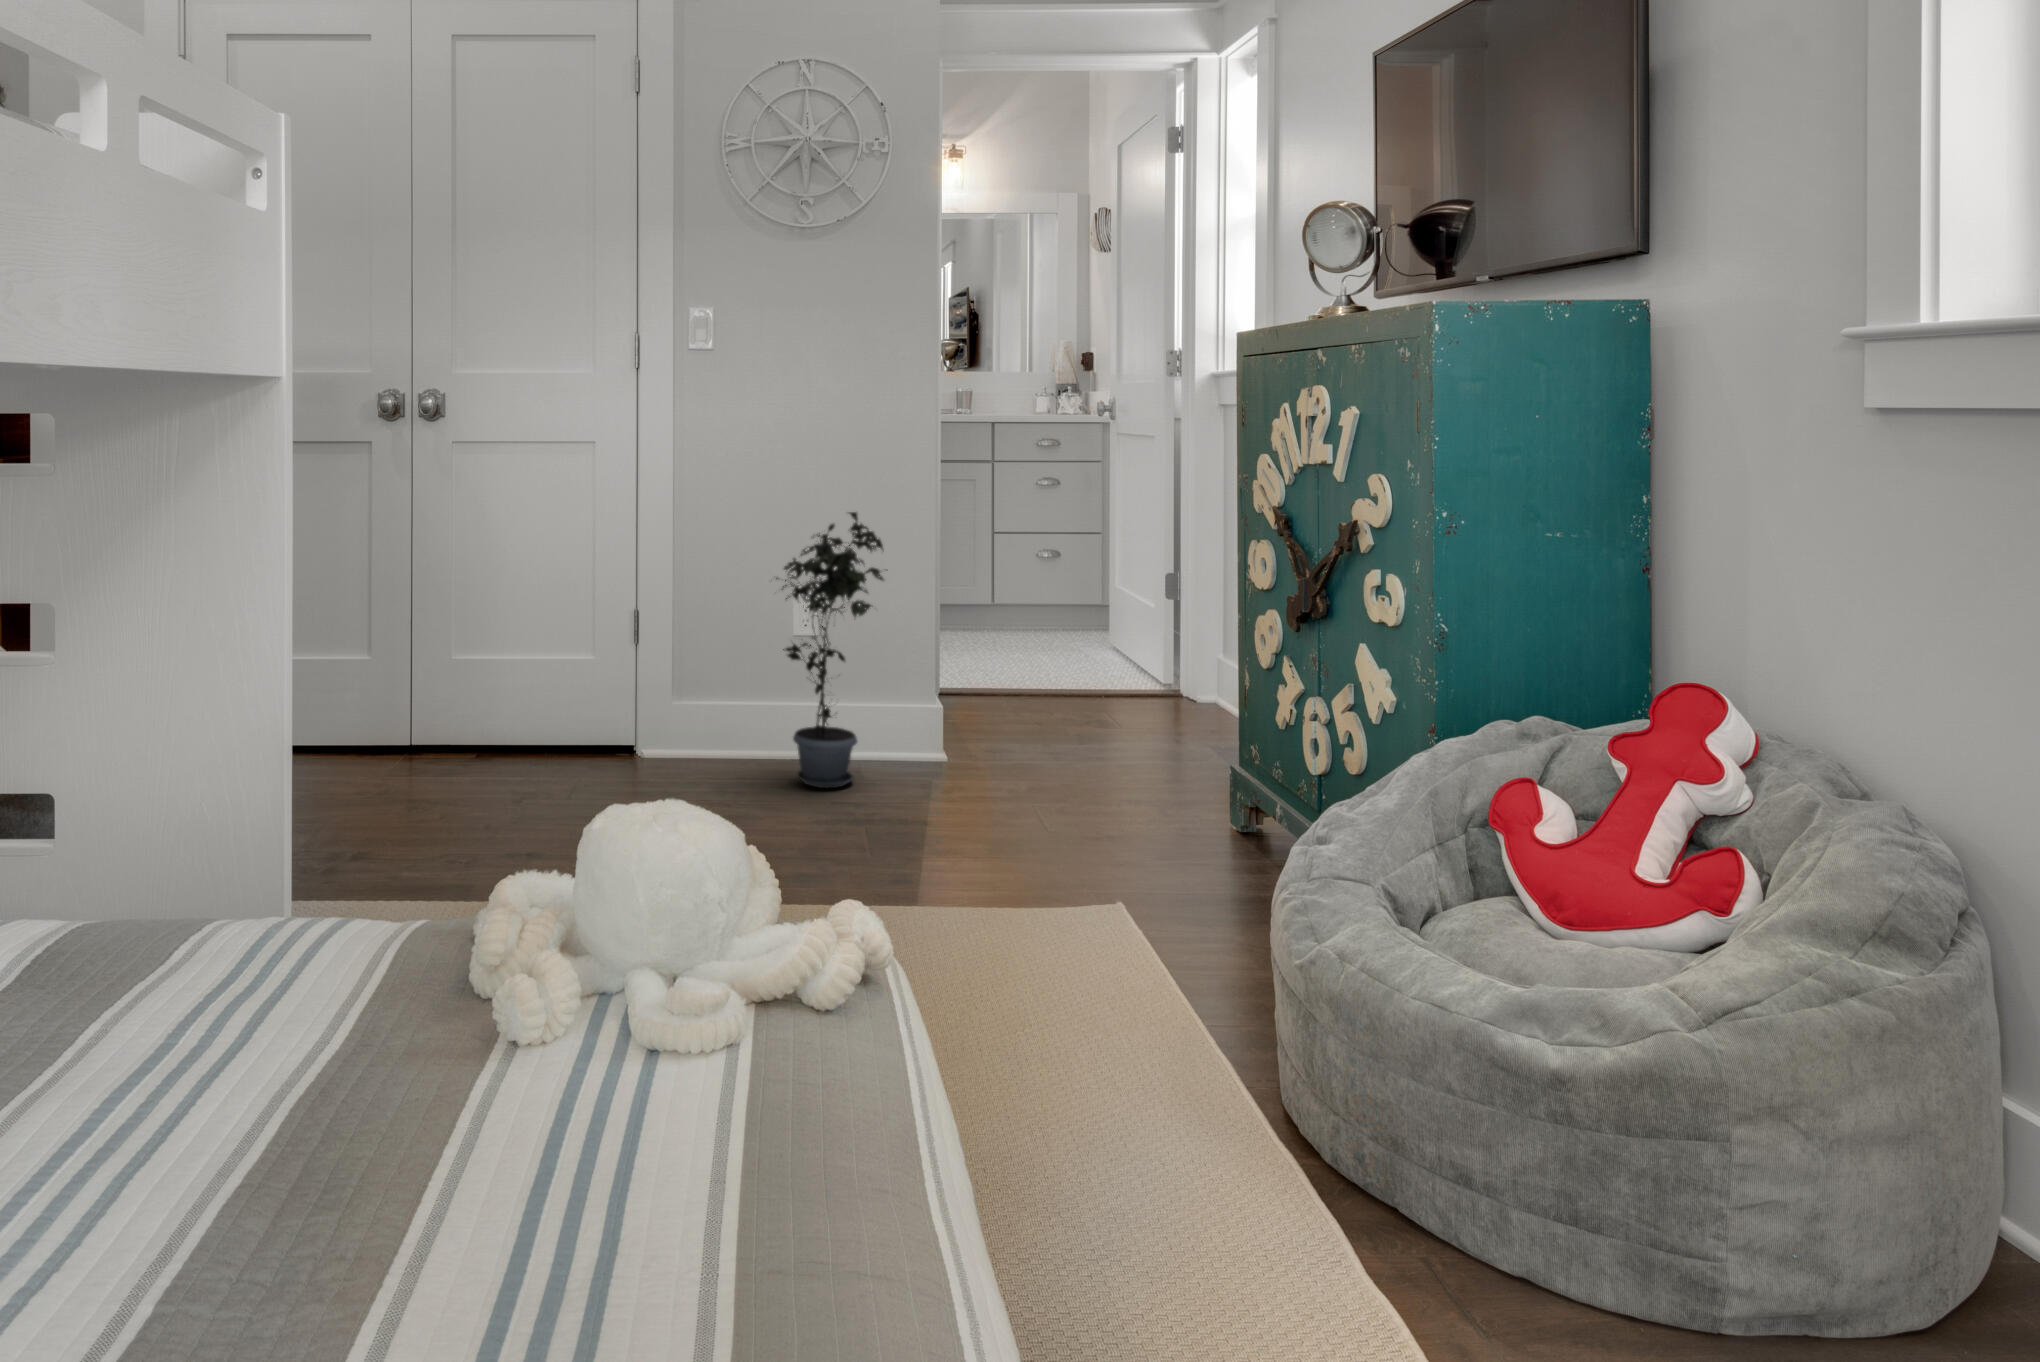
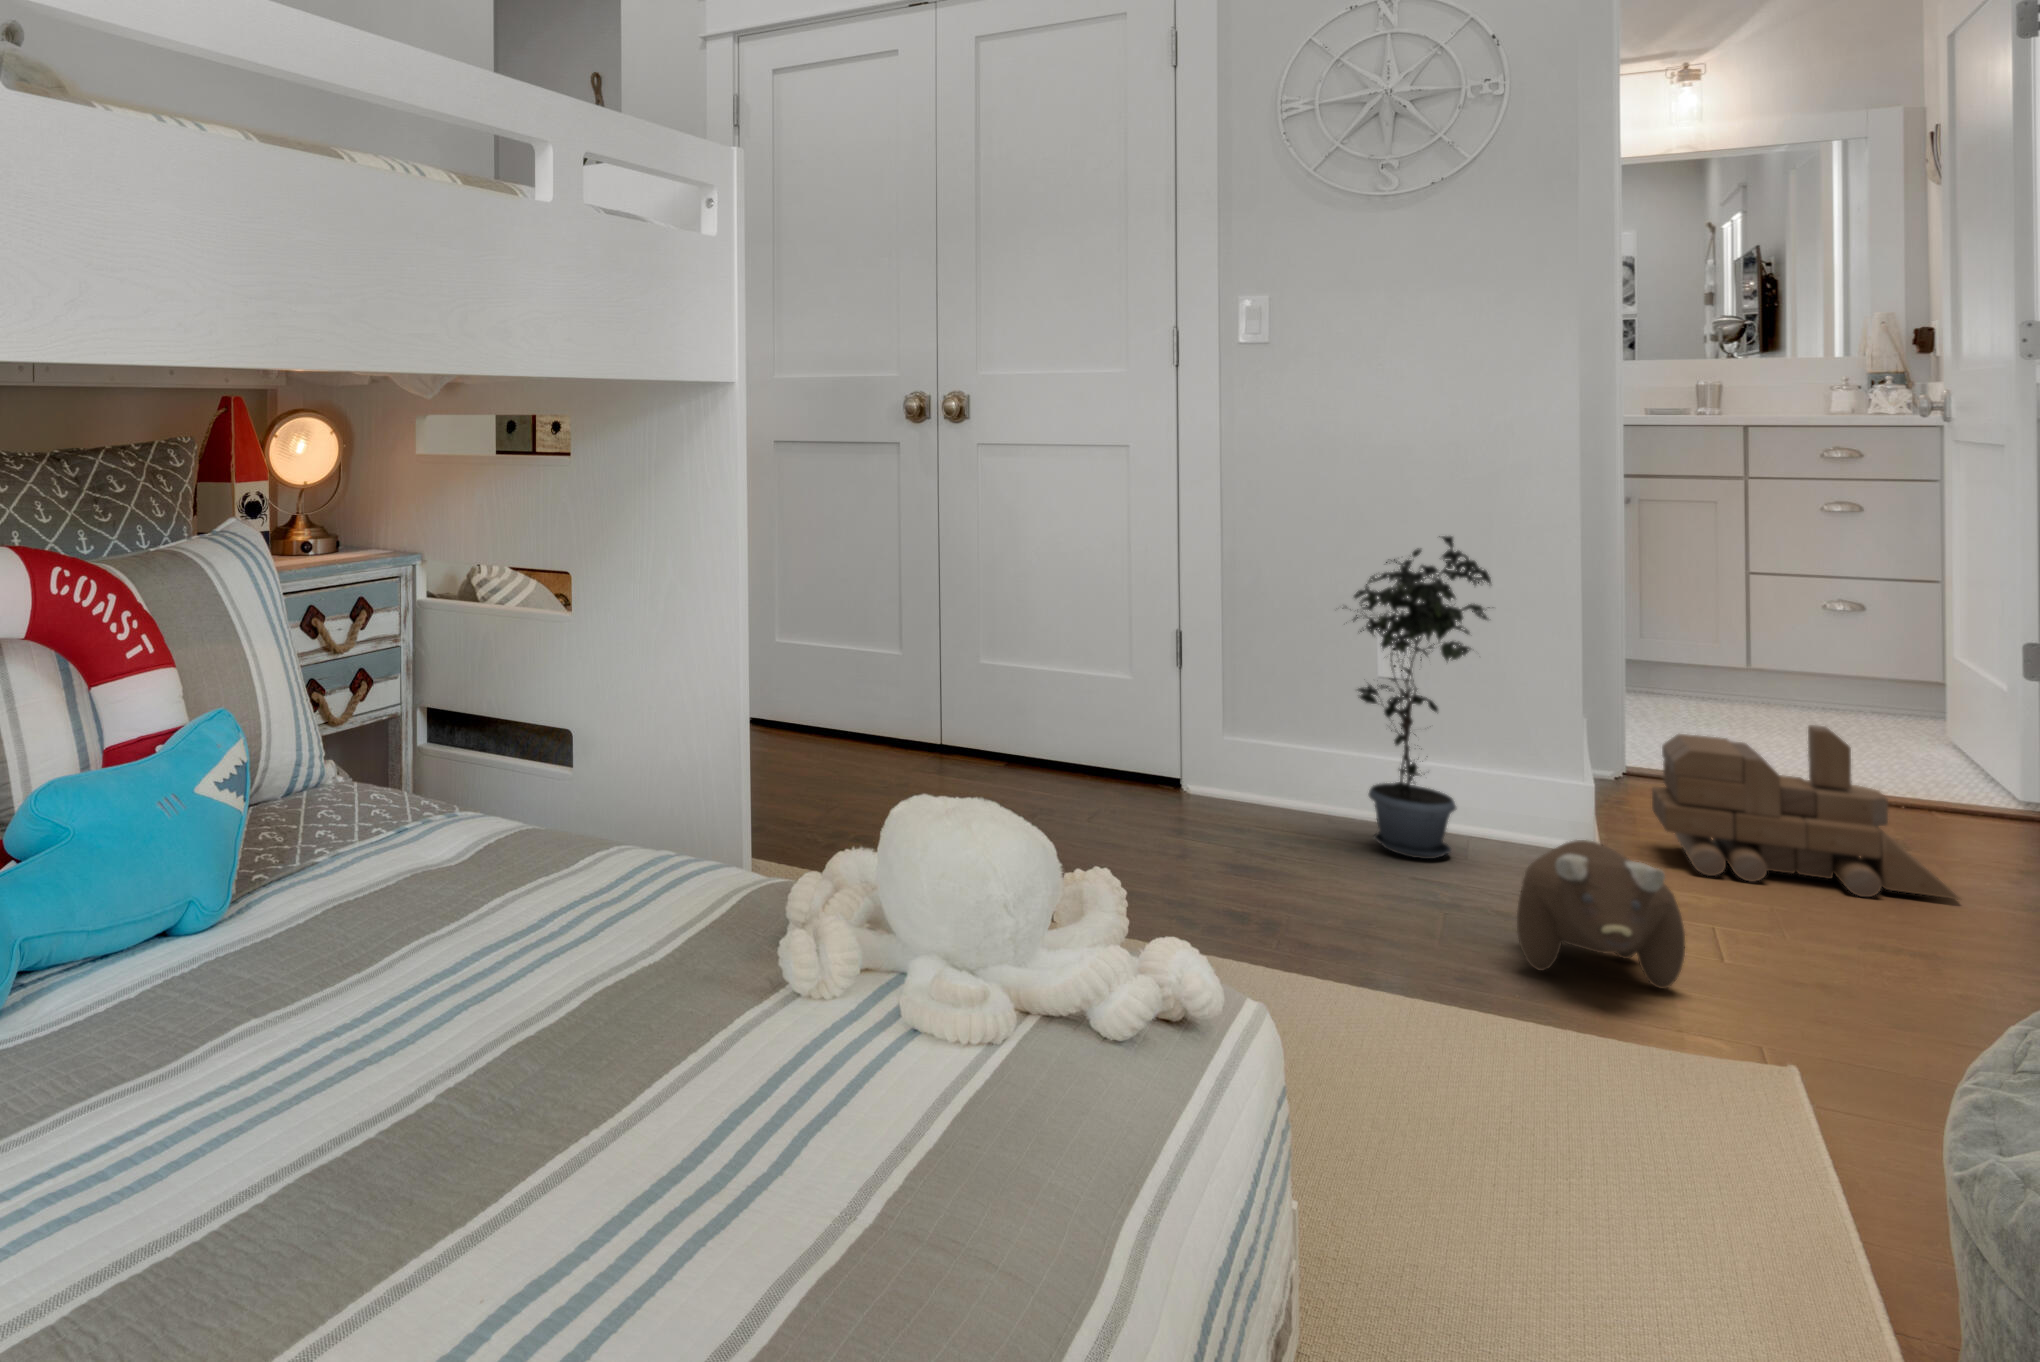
toy train: none [979,641,1159,766] -> present [1652,725,1958,900]
plush toy: none [923,752,1032,864] -> present [1517,840,1685,989]

